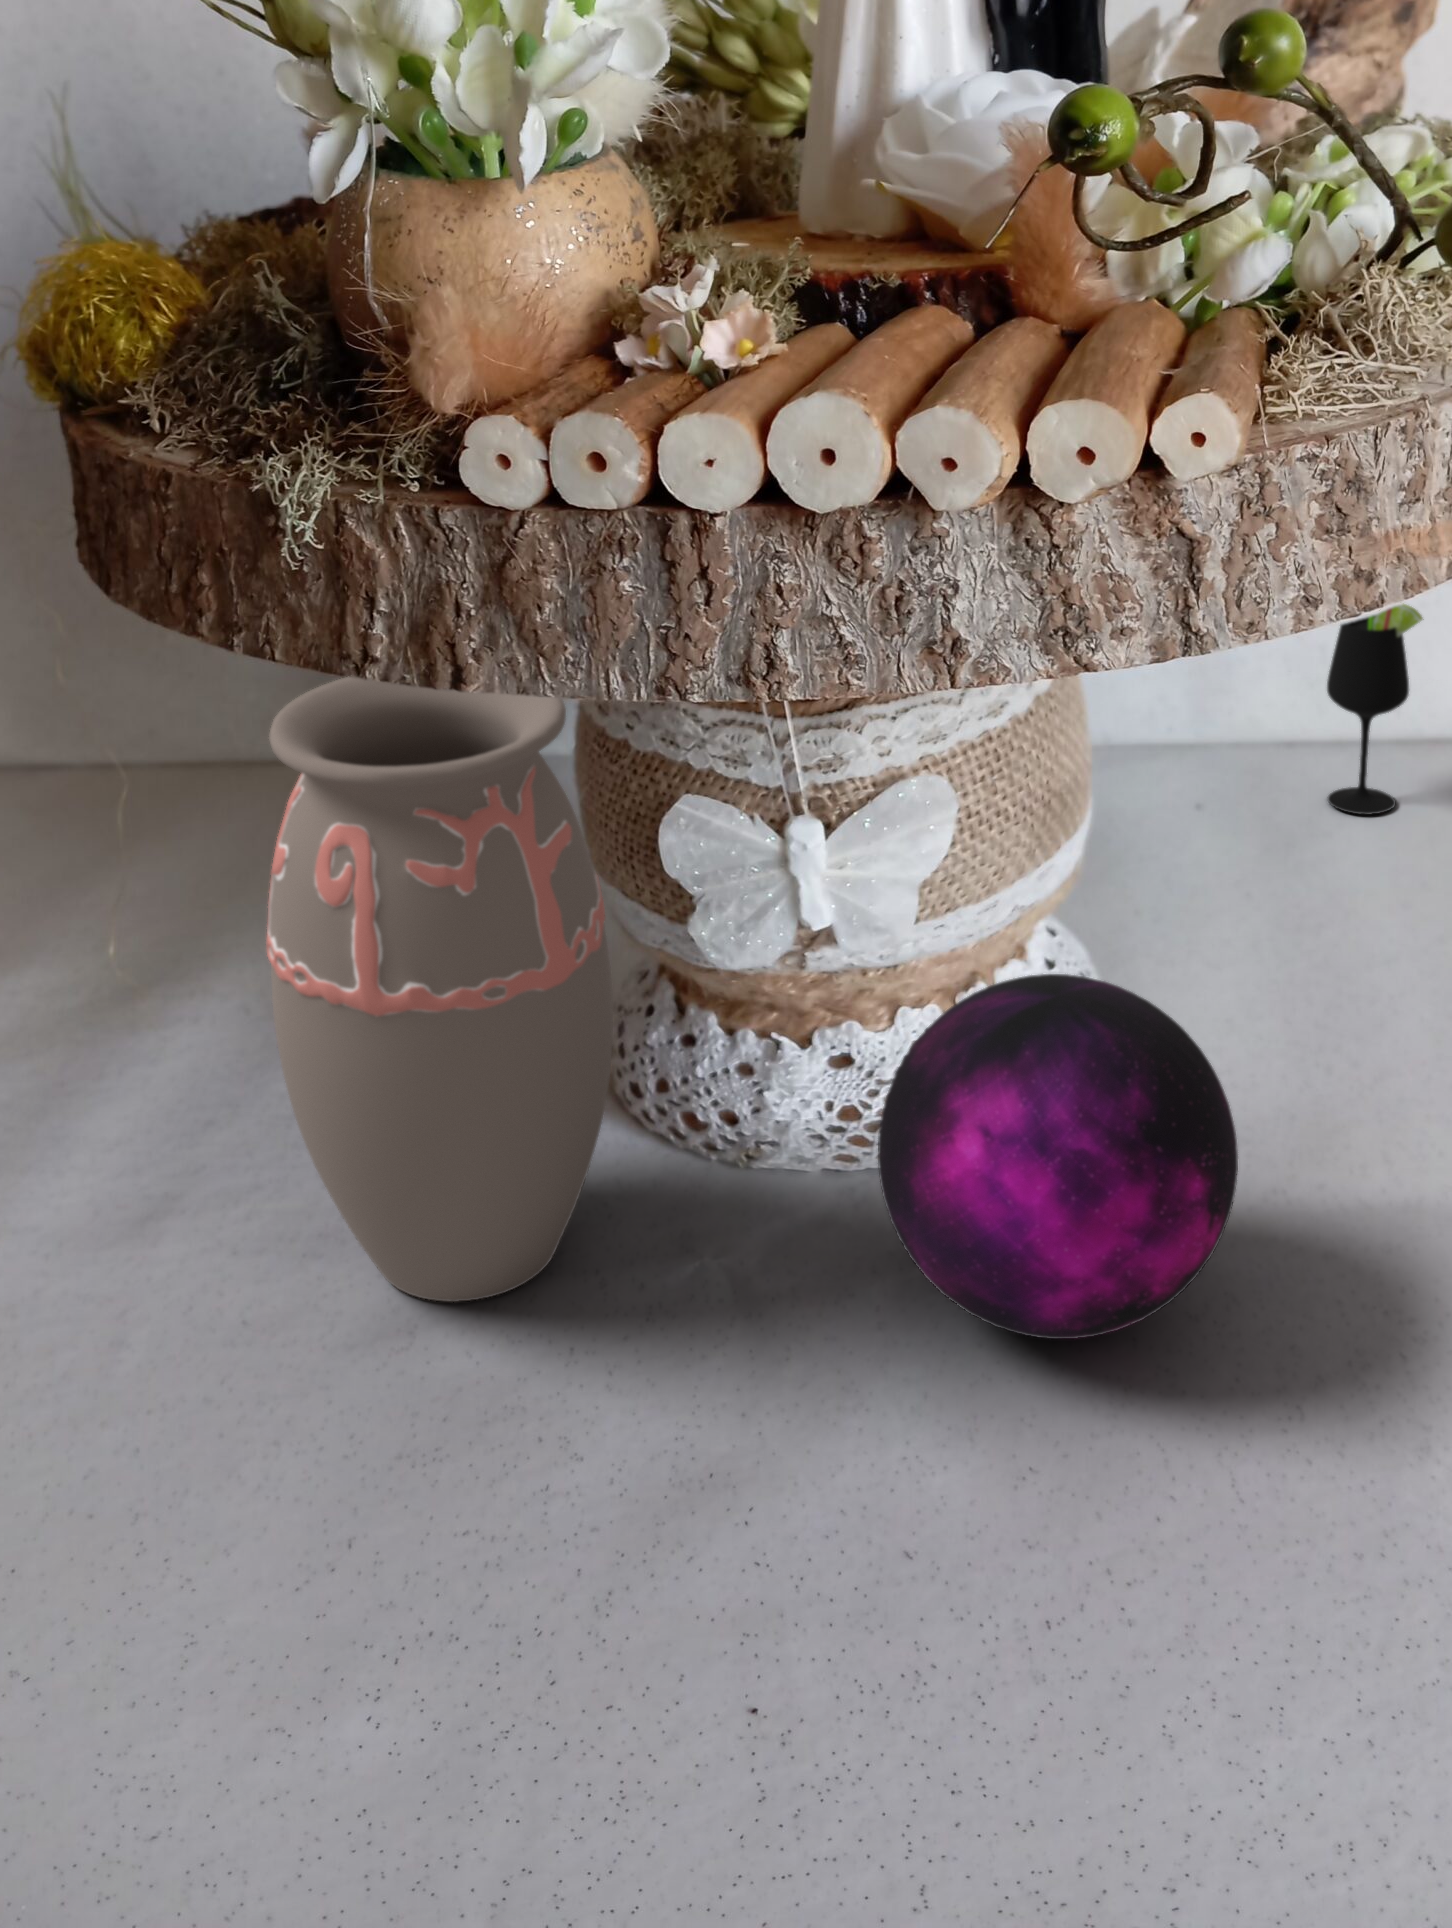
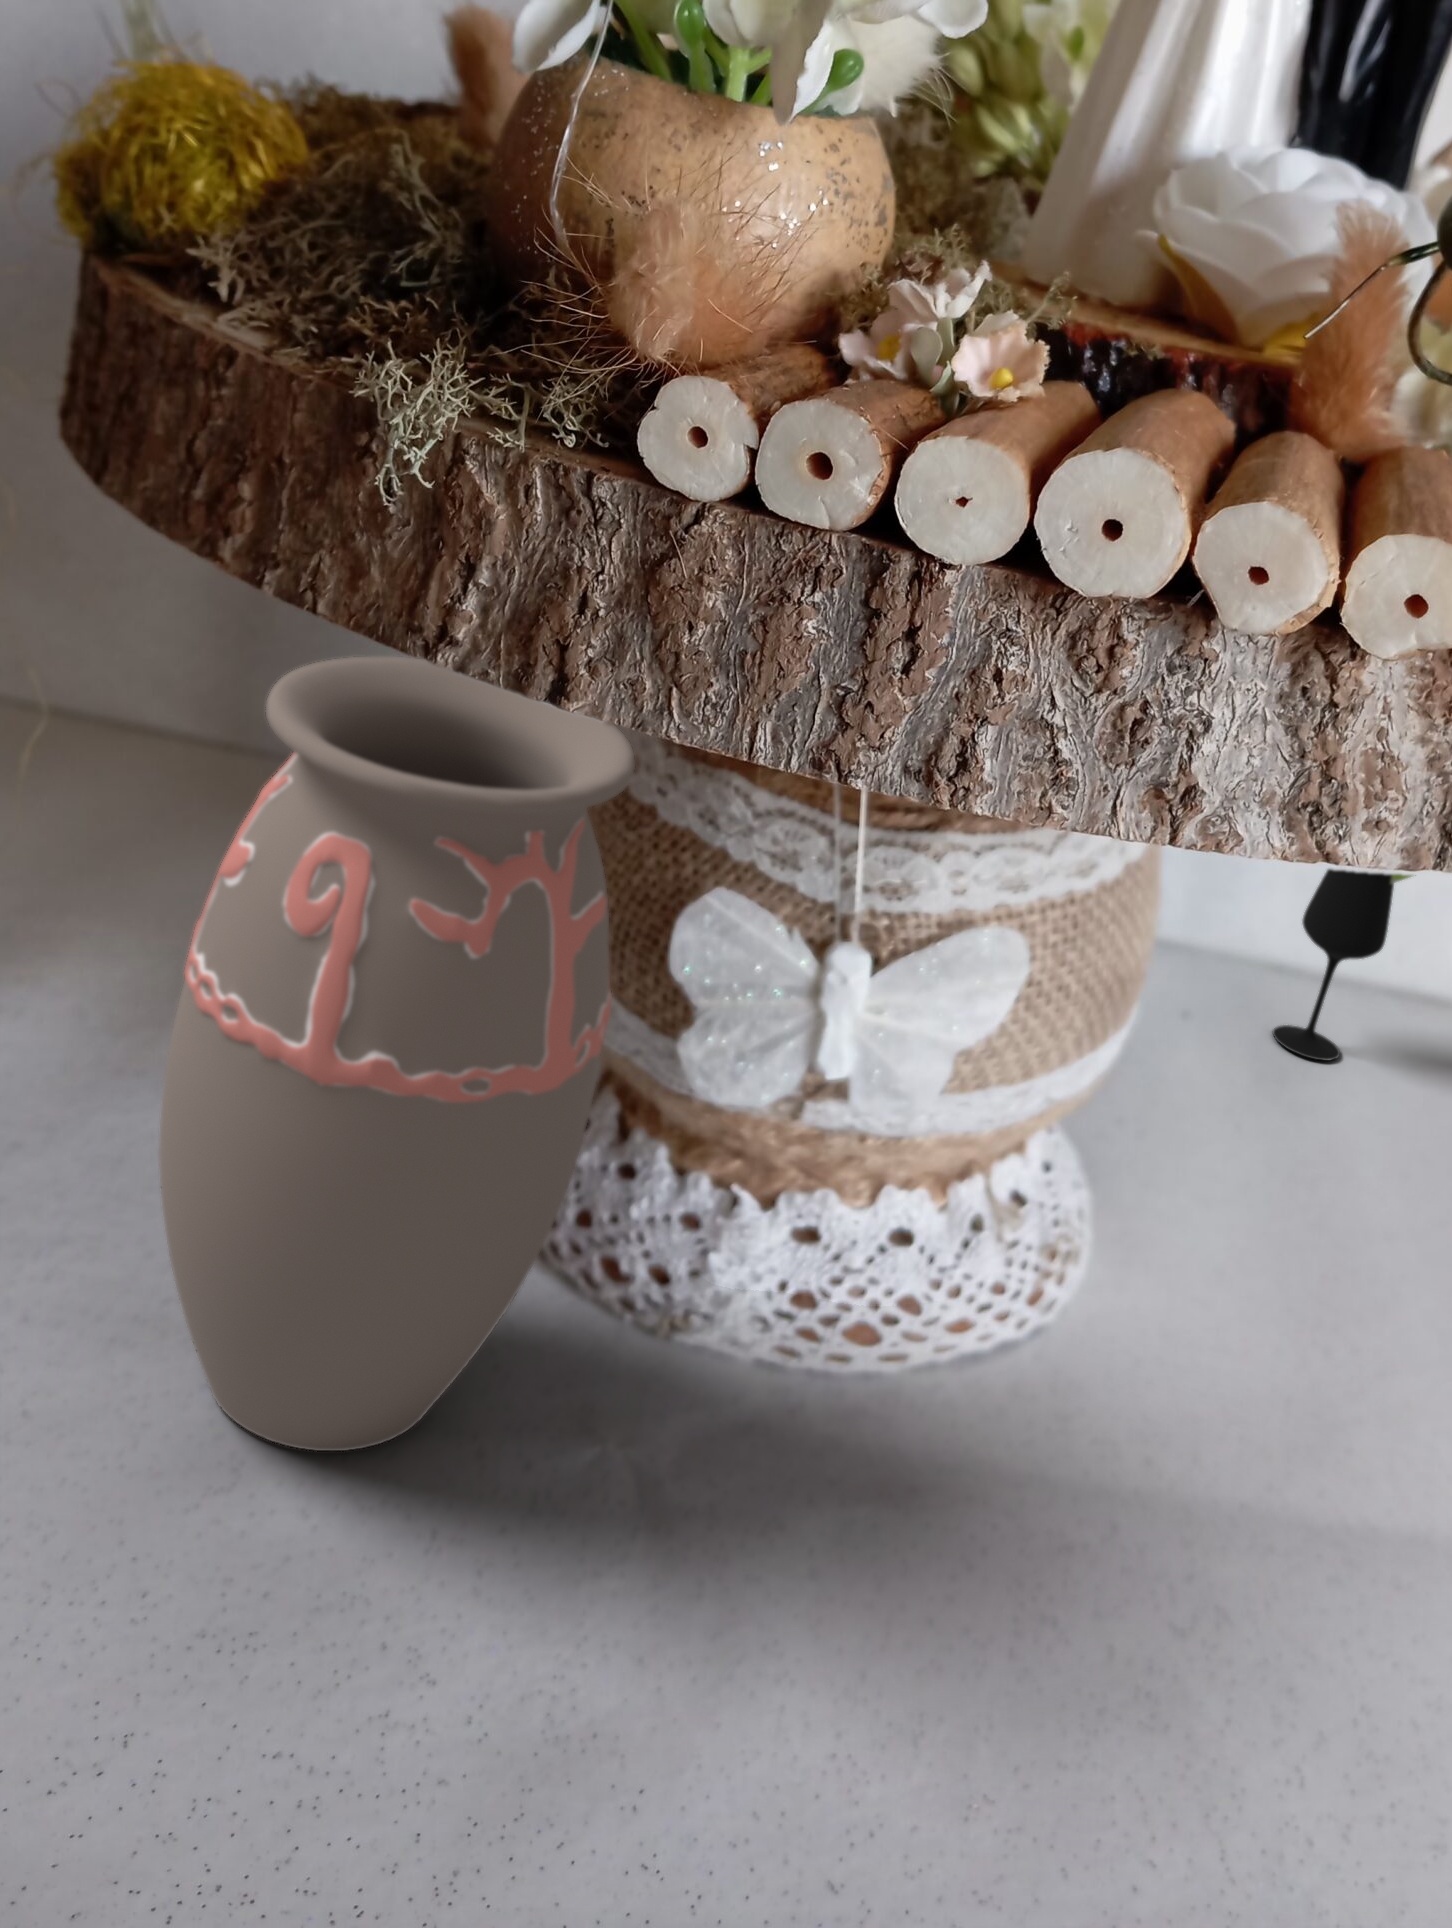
decorative orb: present [878,974,1238,1339] -> none [865,1192,1290,1642]

